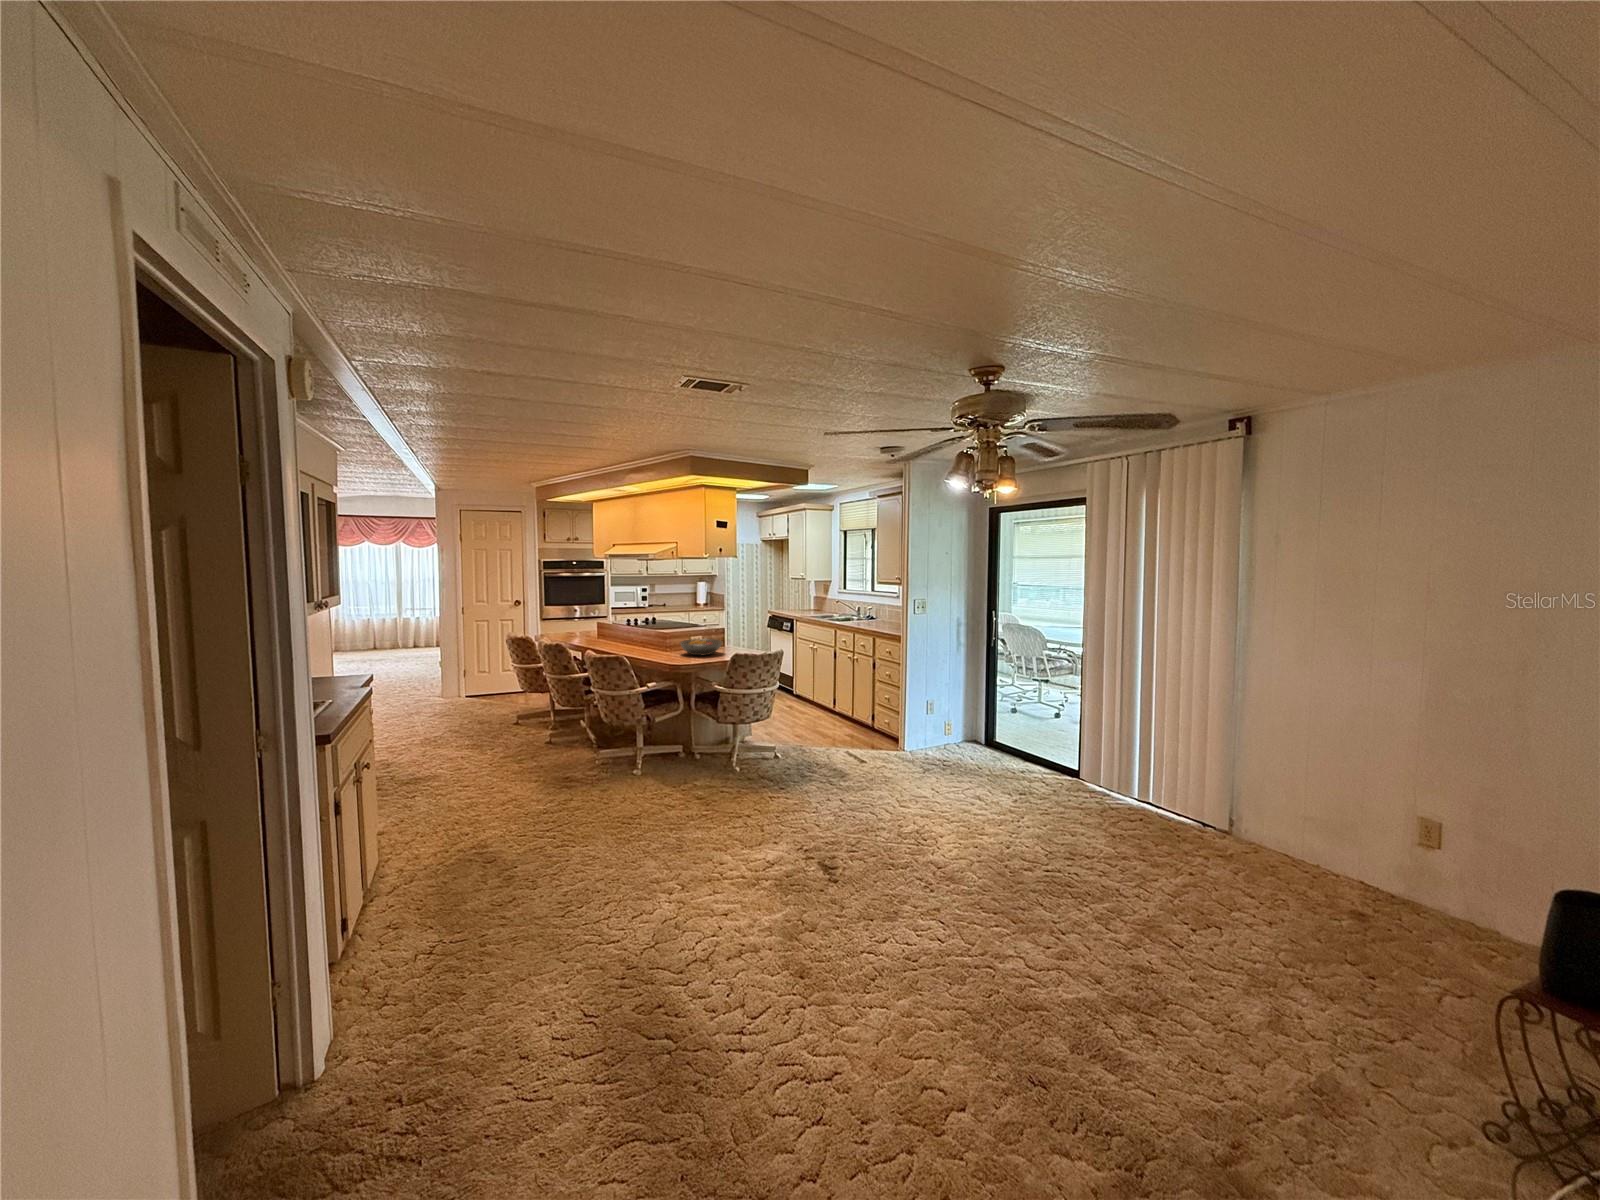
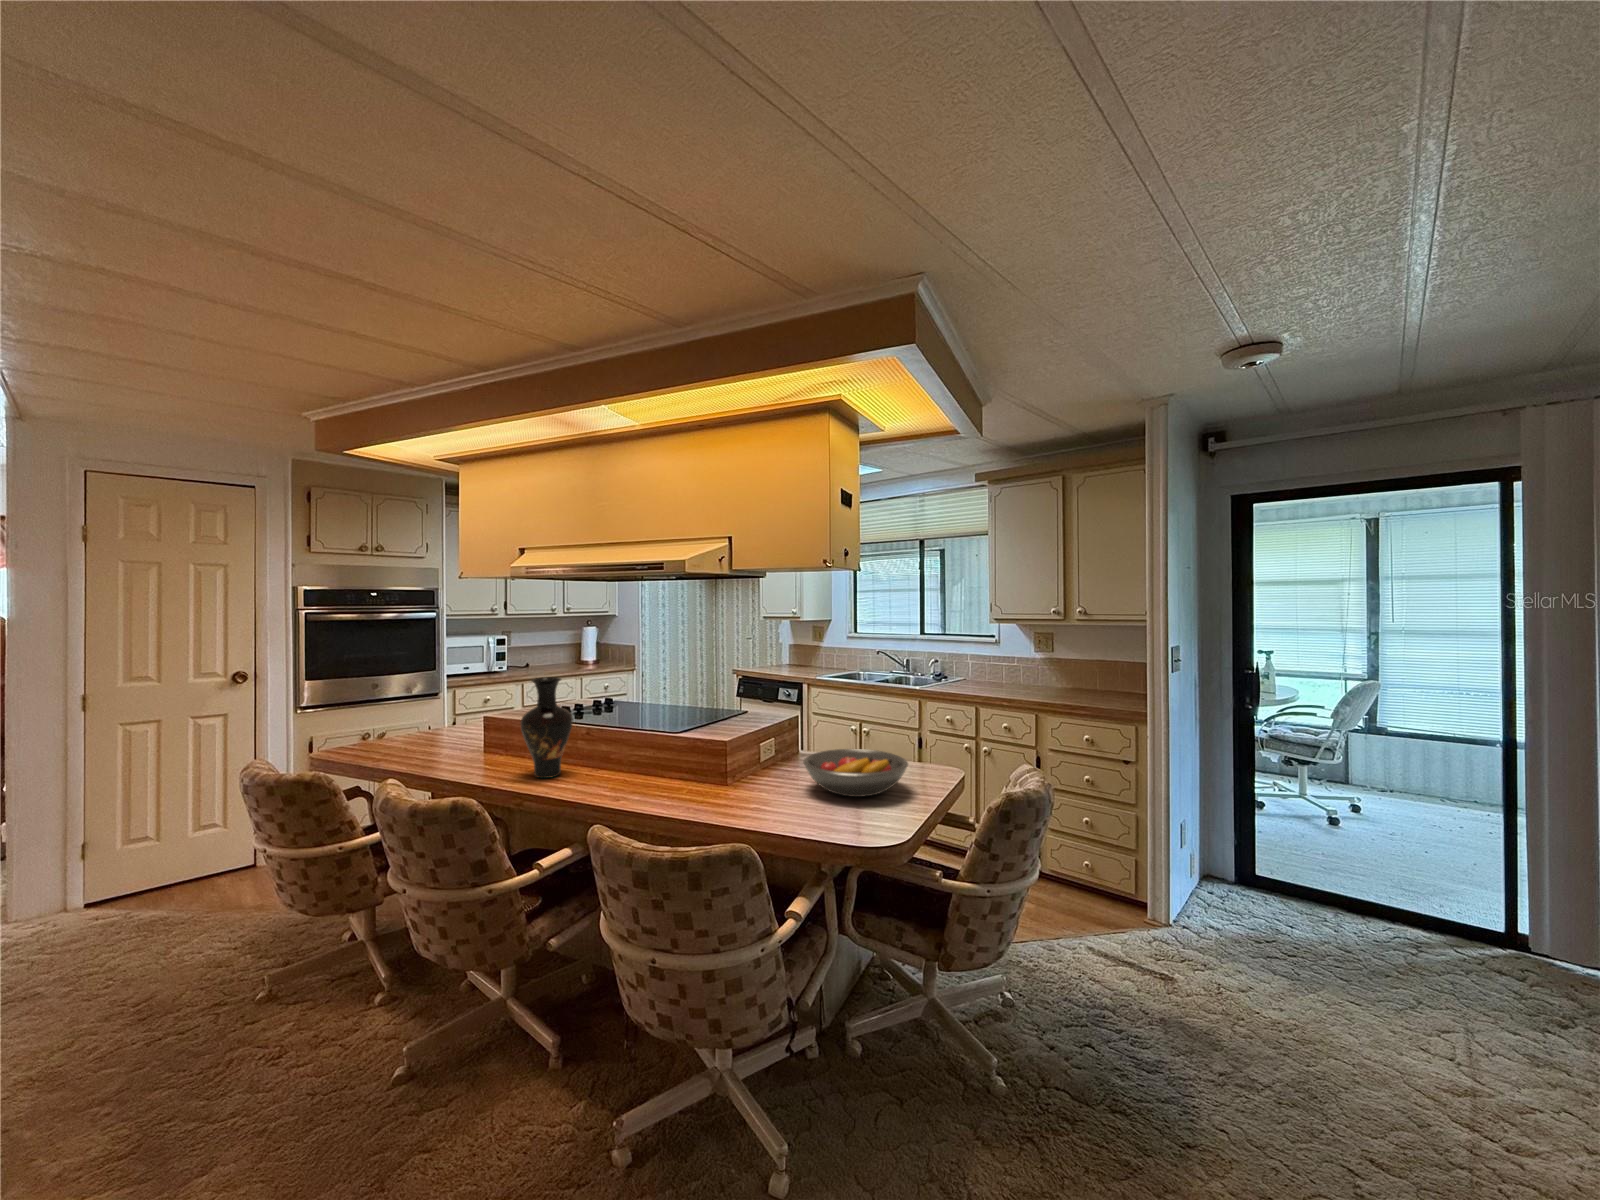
vase: none [593,604,614,645] -> present [521,677,573,778]

